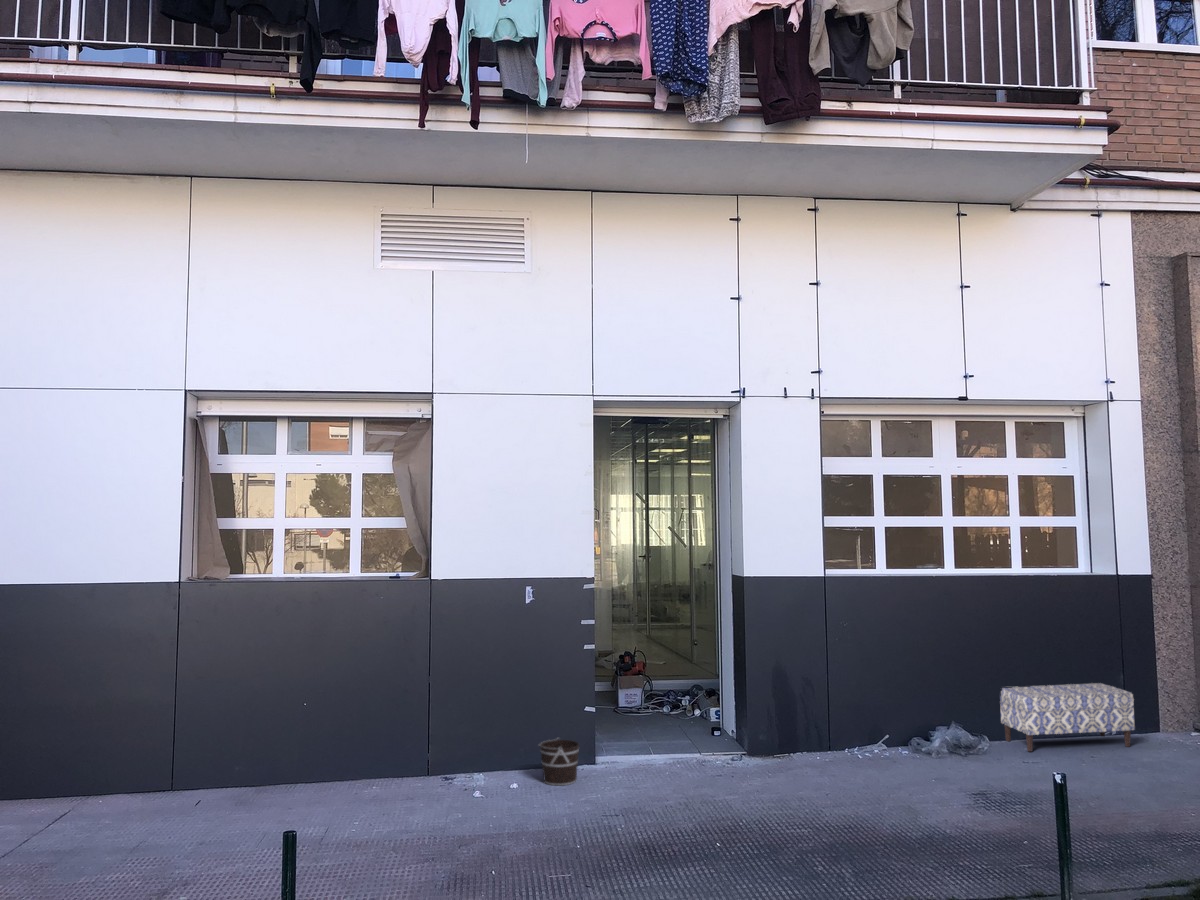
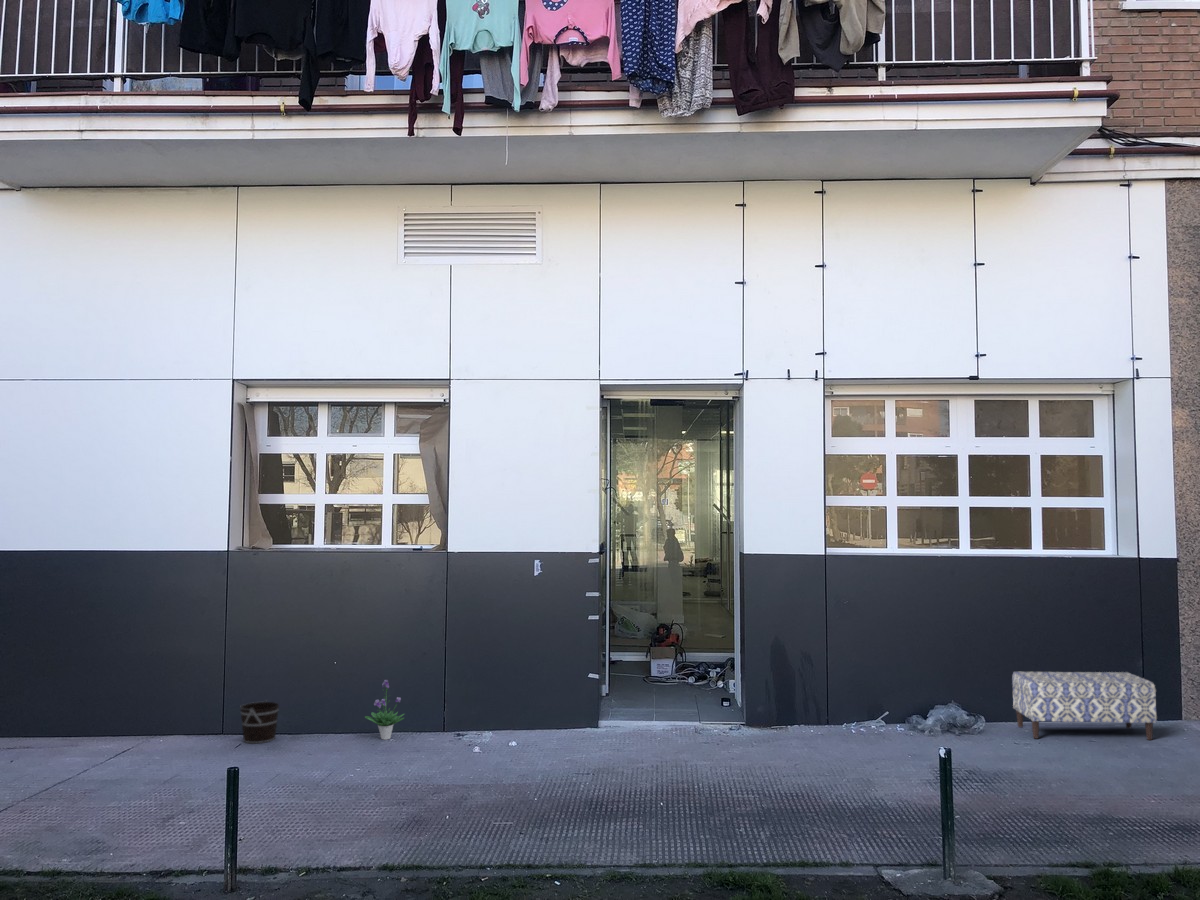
potted plant: none [350,729,399,796] -> present [365,680,404,740]
bucket: present [539,739,579,785] -> present [240,701,279,743]

